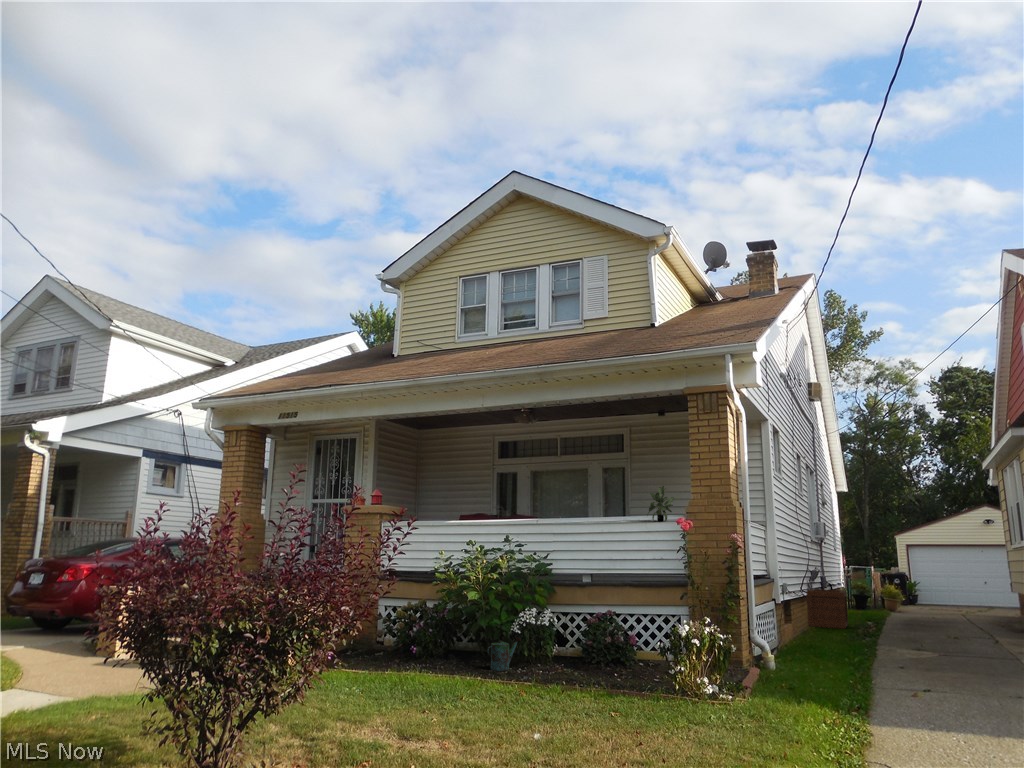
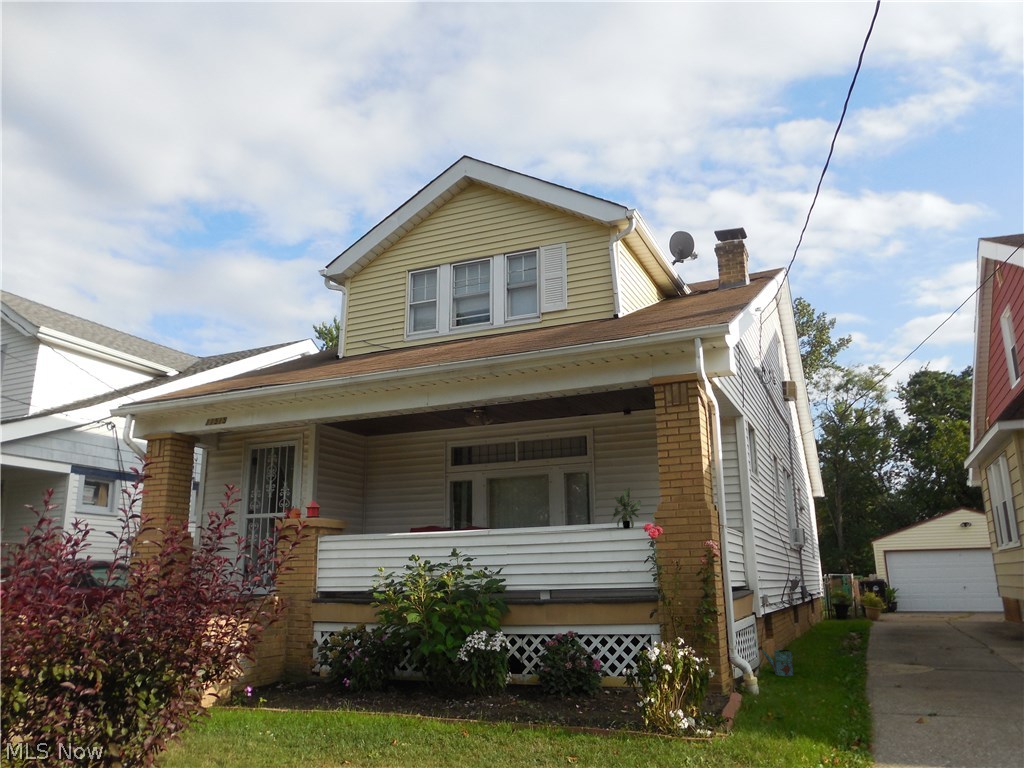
wooden crate: present [807,589,848,629] -> none [787,599,832,642]
watering can: present [487,637,521,671] -> present [758,646,798,676]

